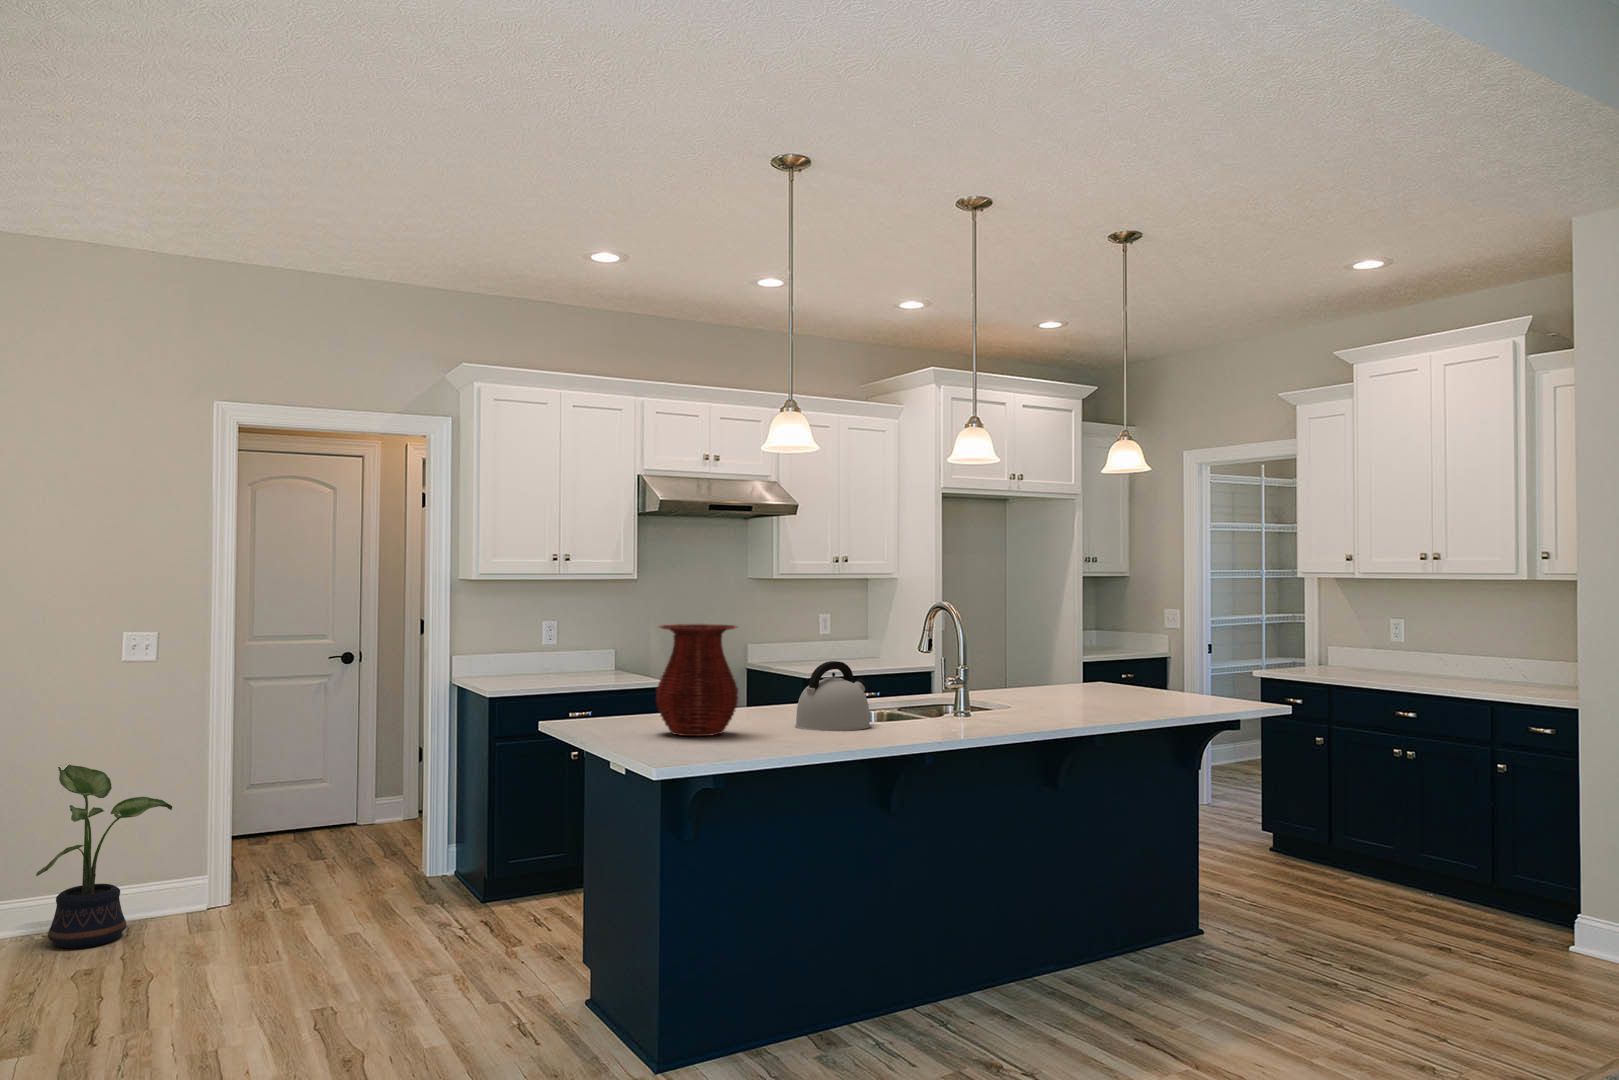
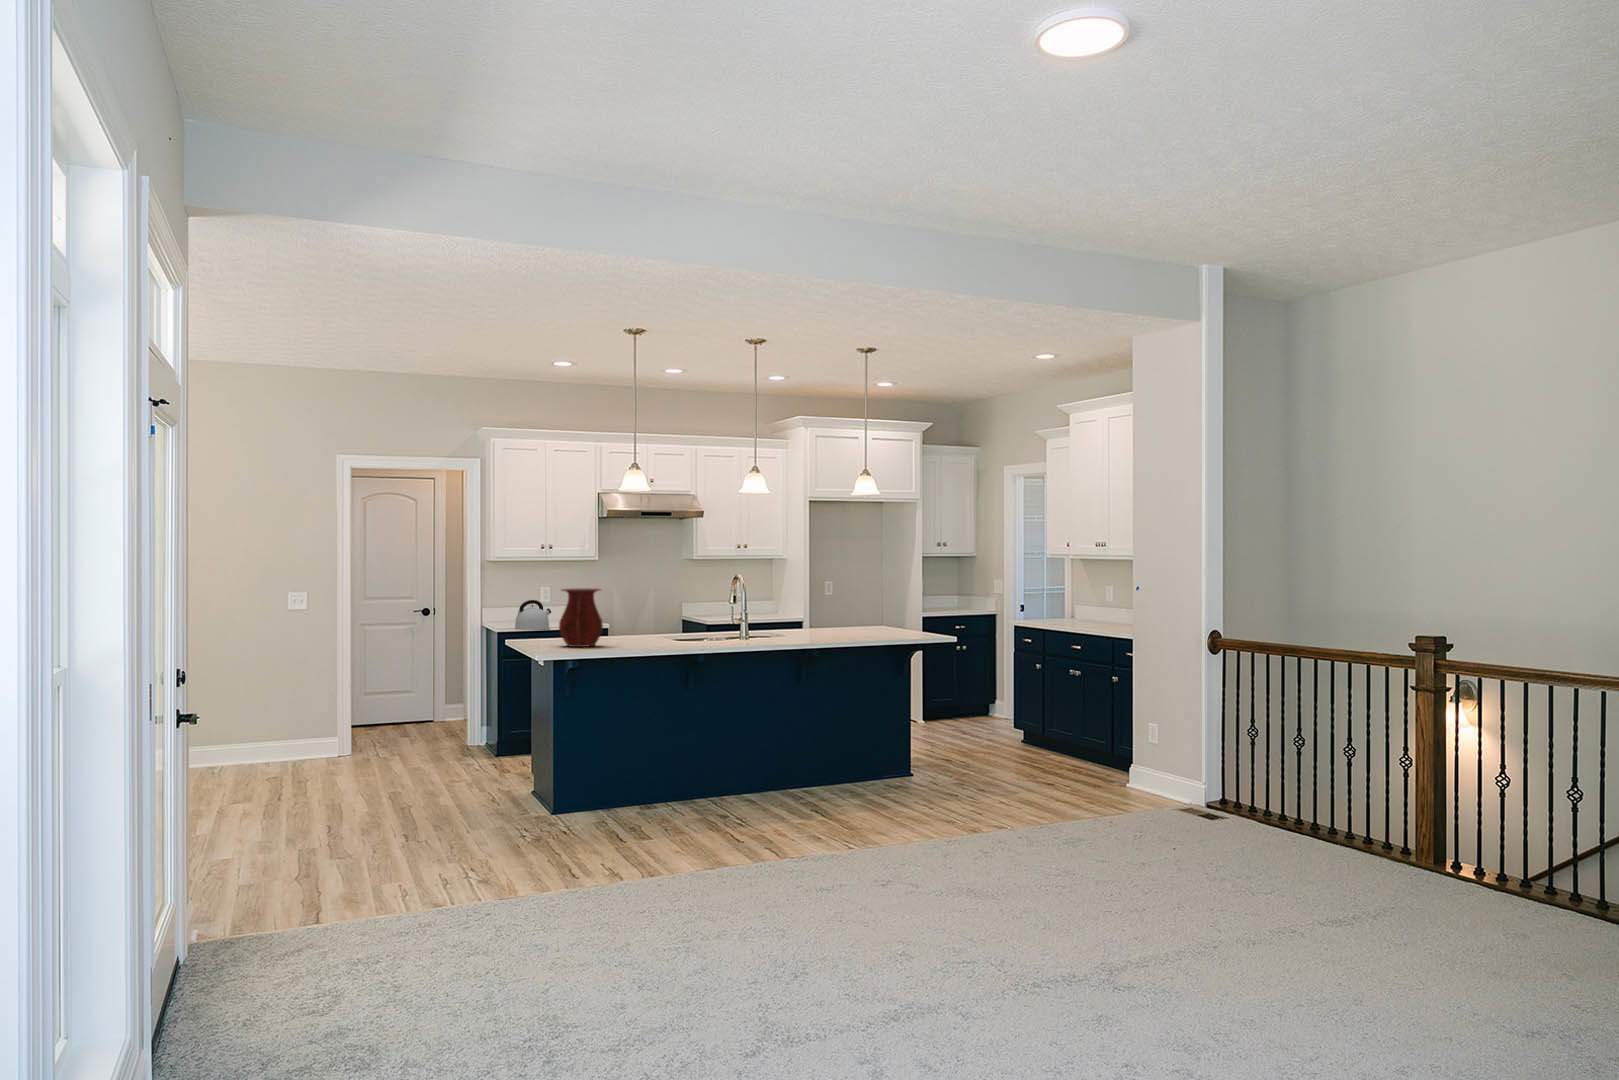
kettle: present [795,661,871,731] -> present [515,600,551,630]
potted plant: present [36,765,172,948] -> none [244,670,317,771]

